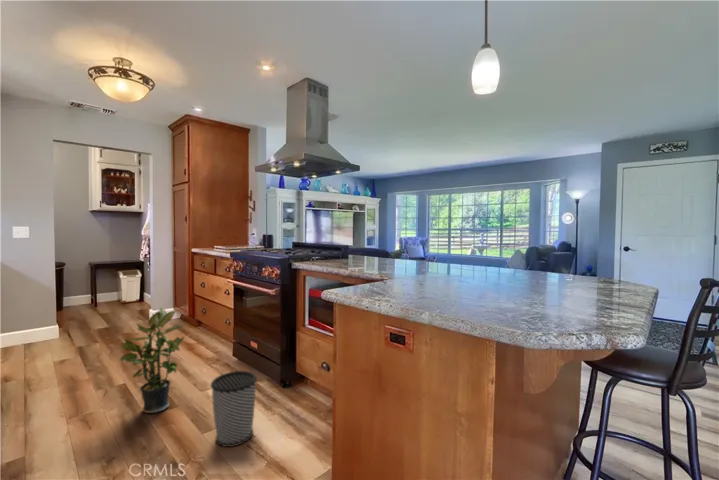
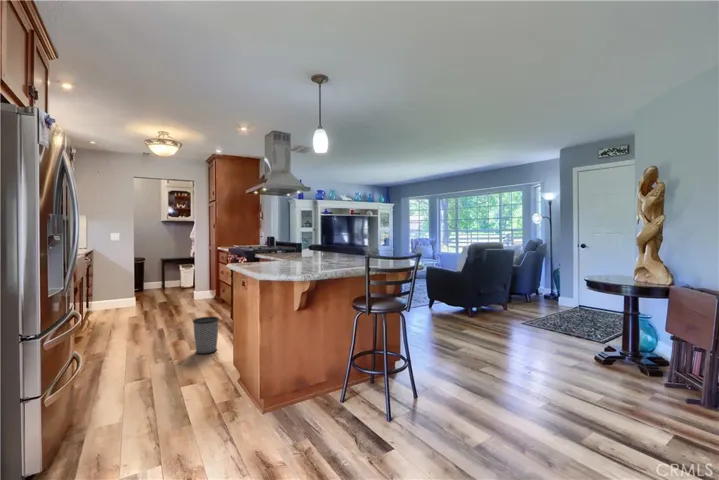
potted plant: present [120,308,184,413] -> none [154,281,190,341]

